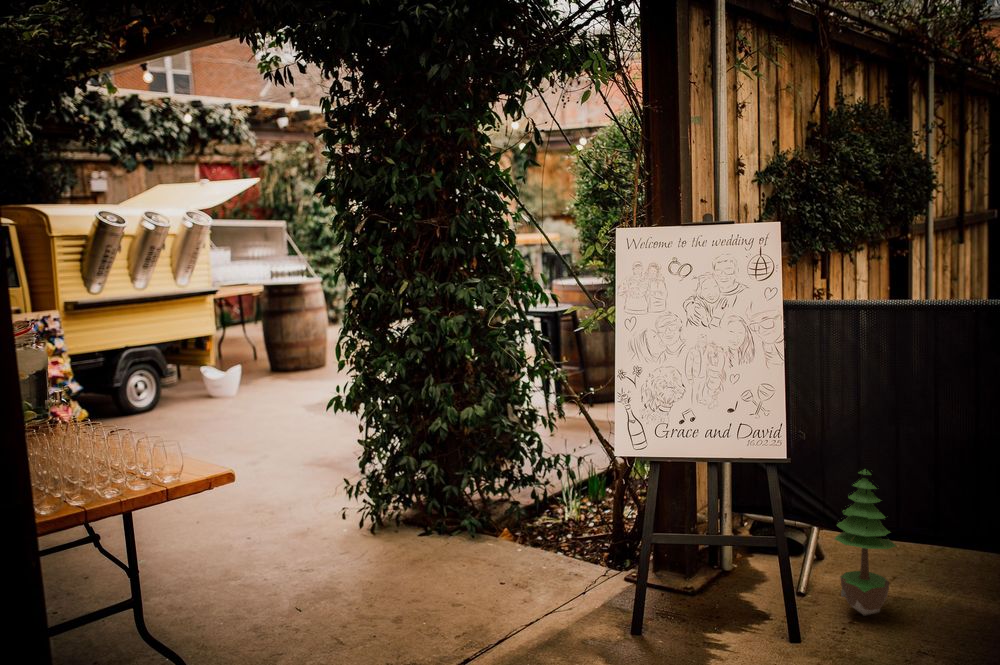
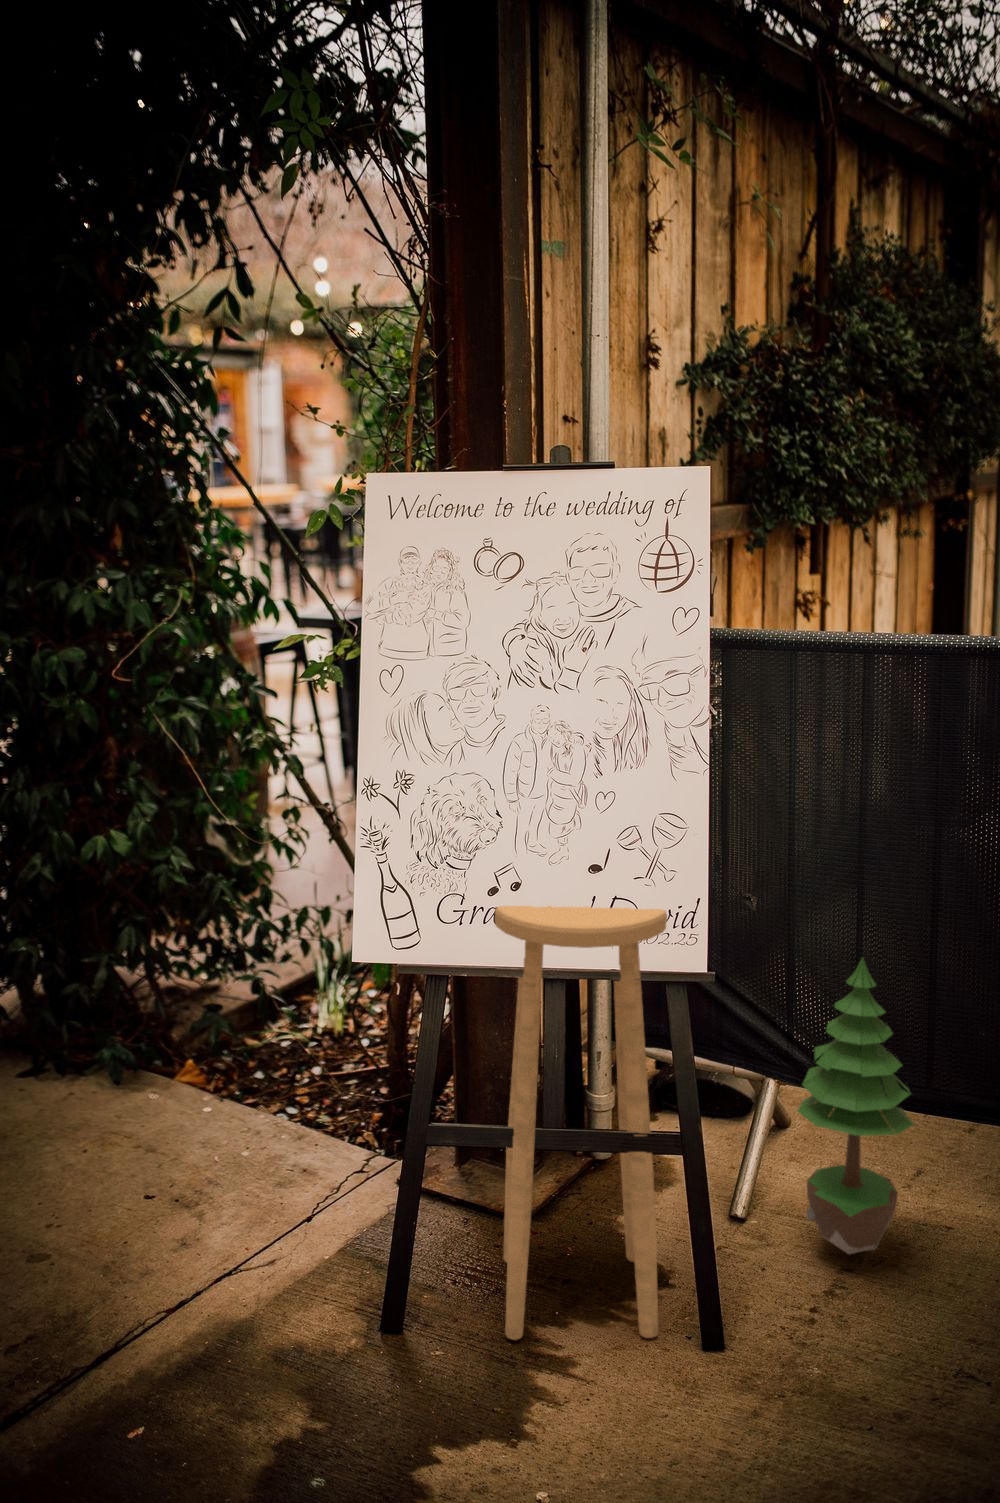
stool: none [681,420,769,645] -> present [495,906,667,1340]

